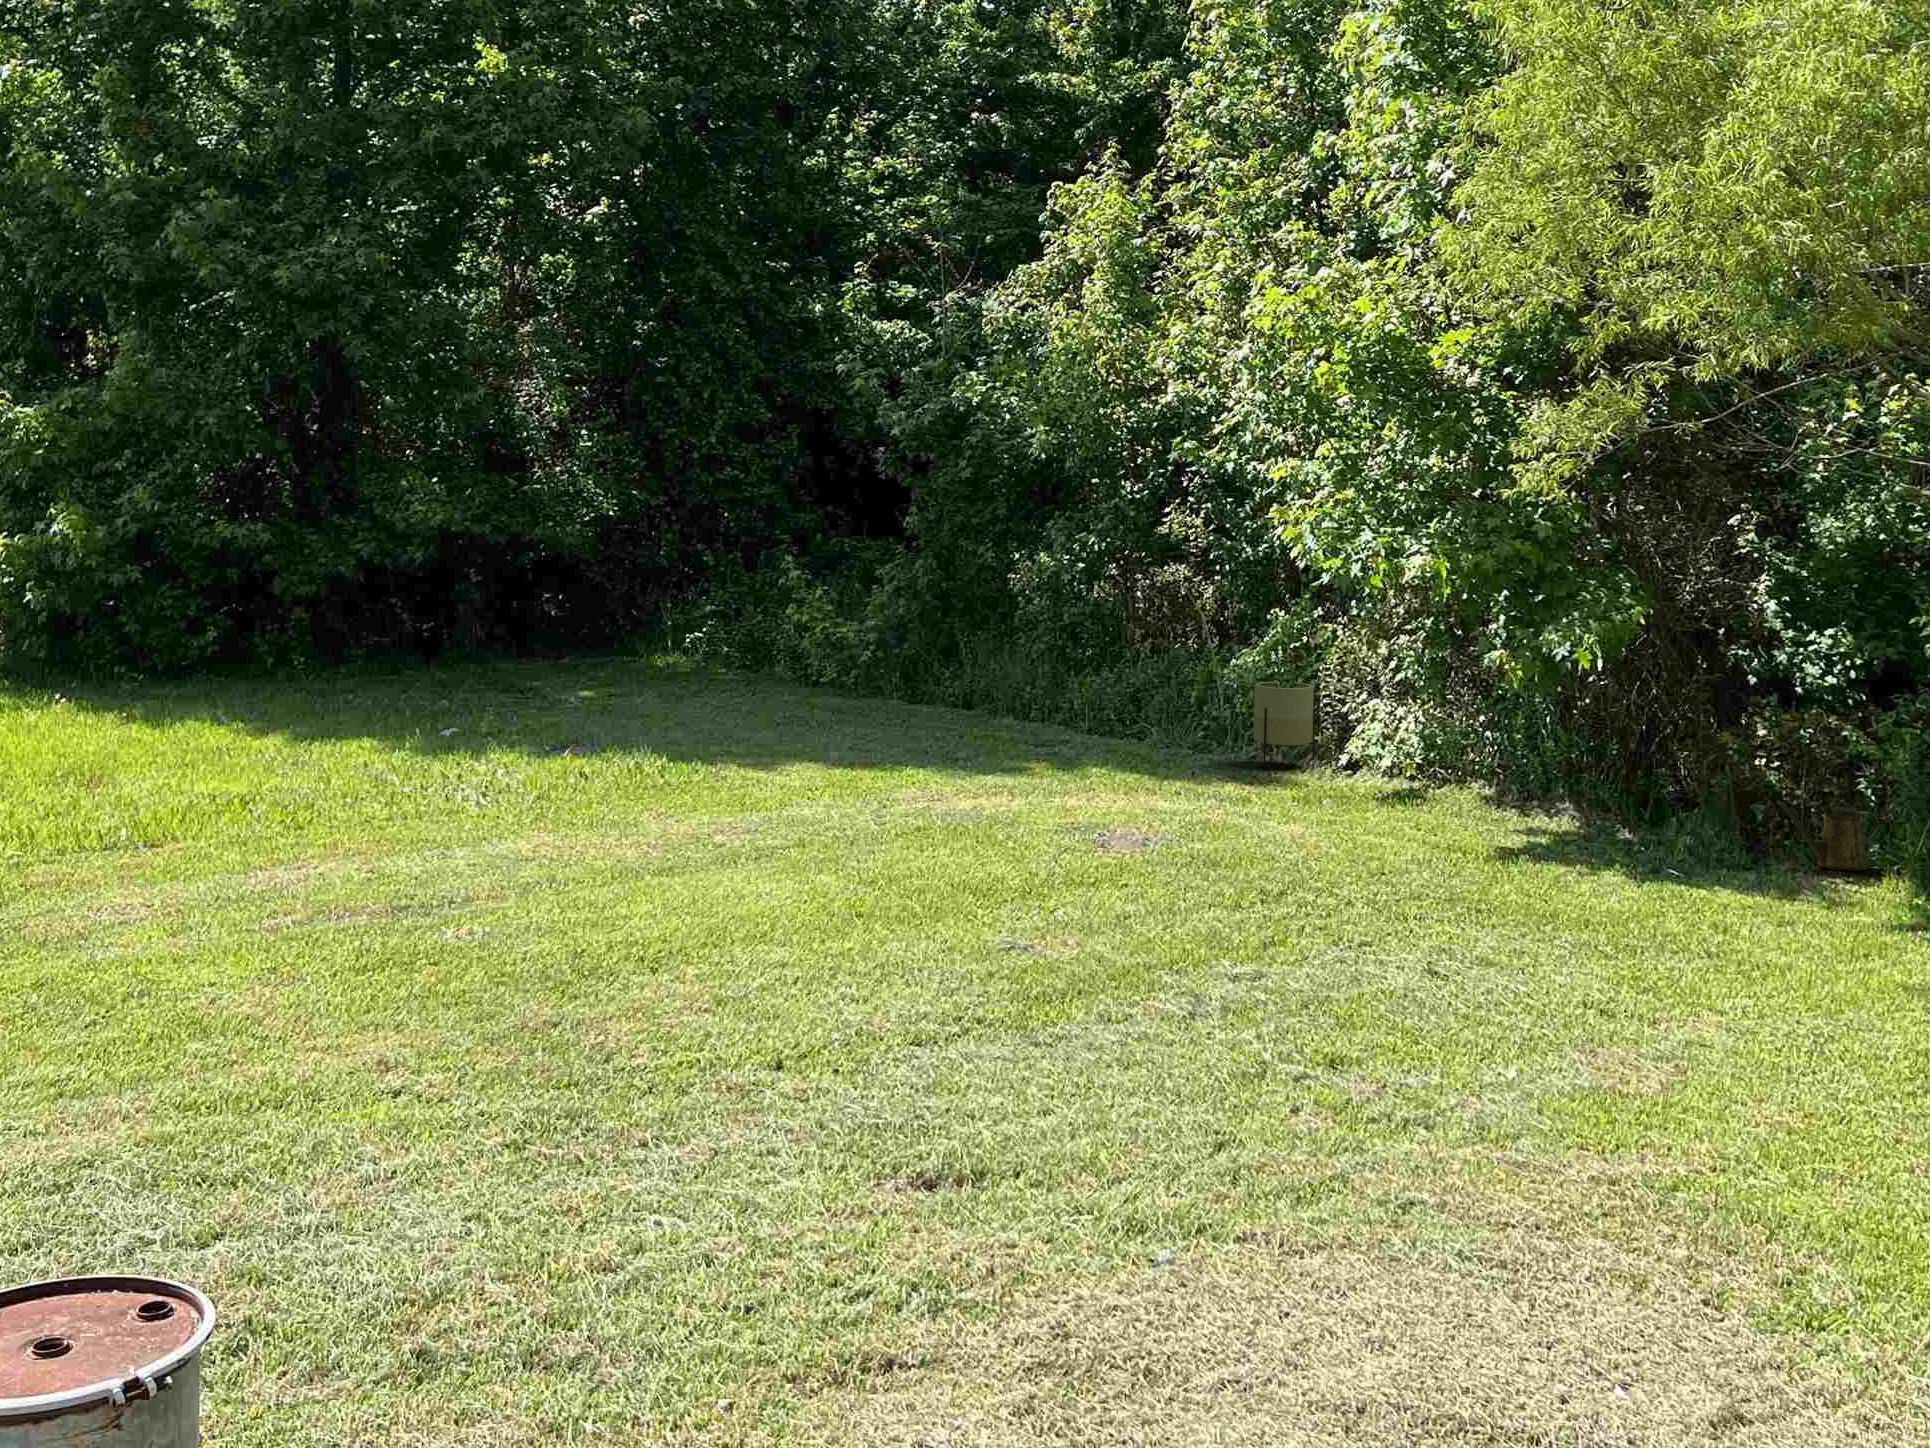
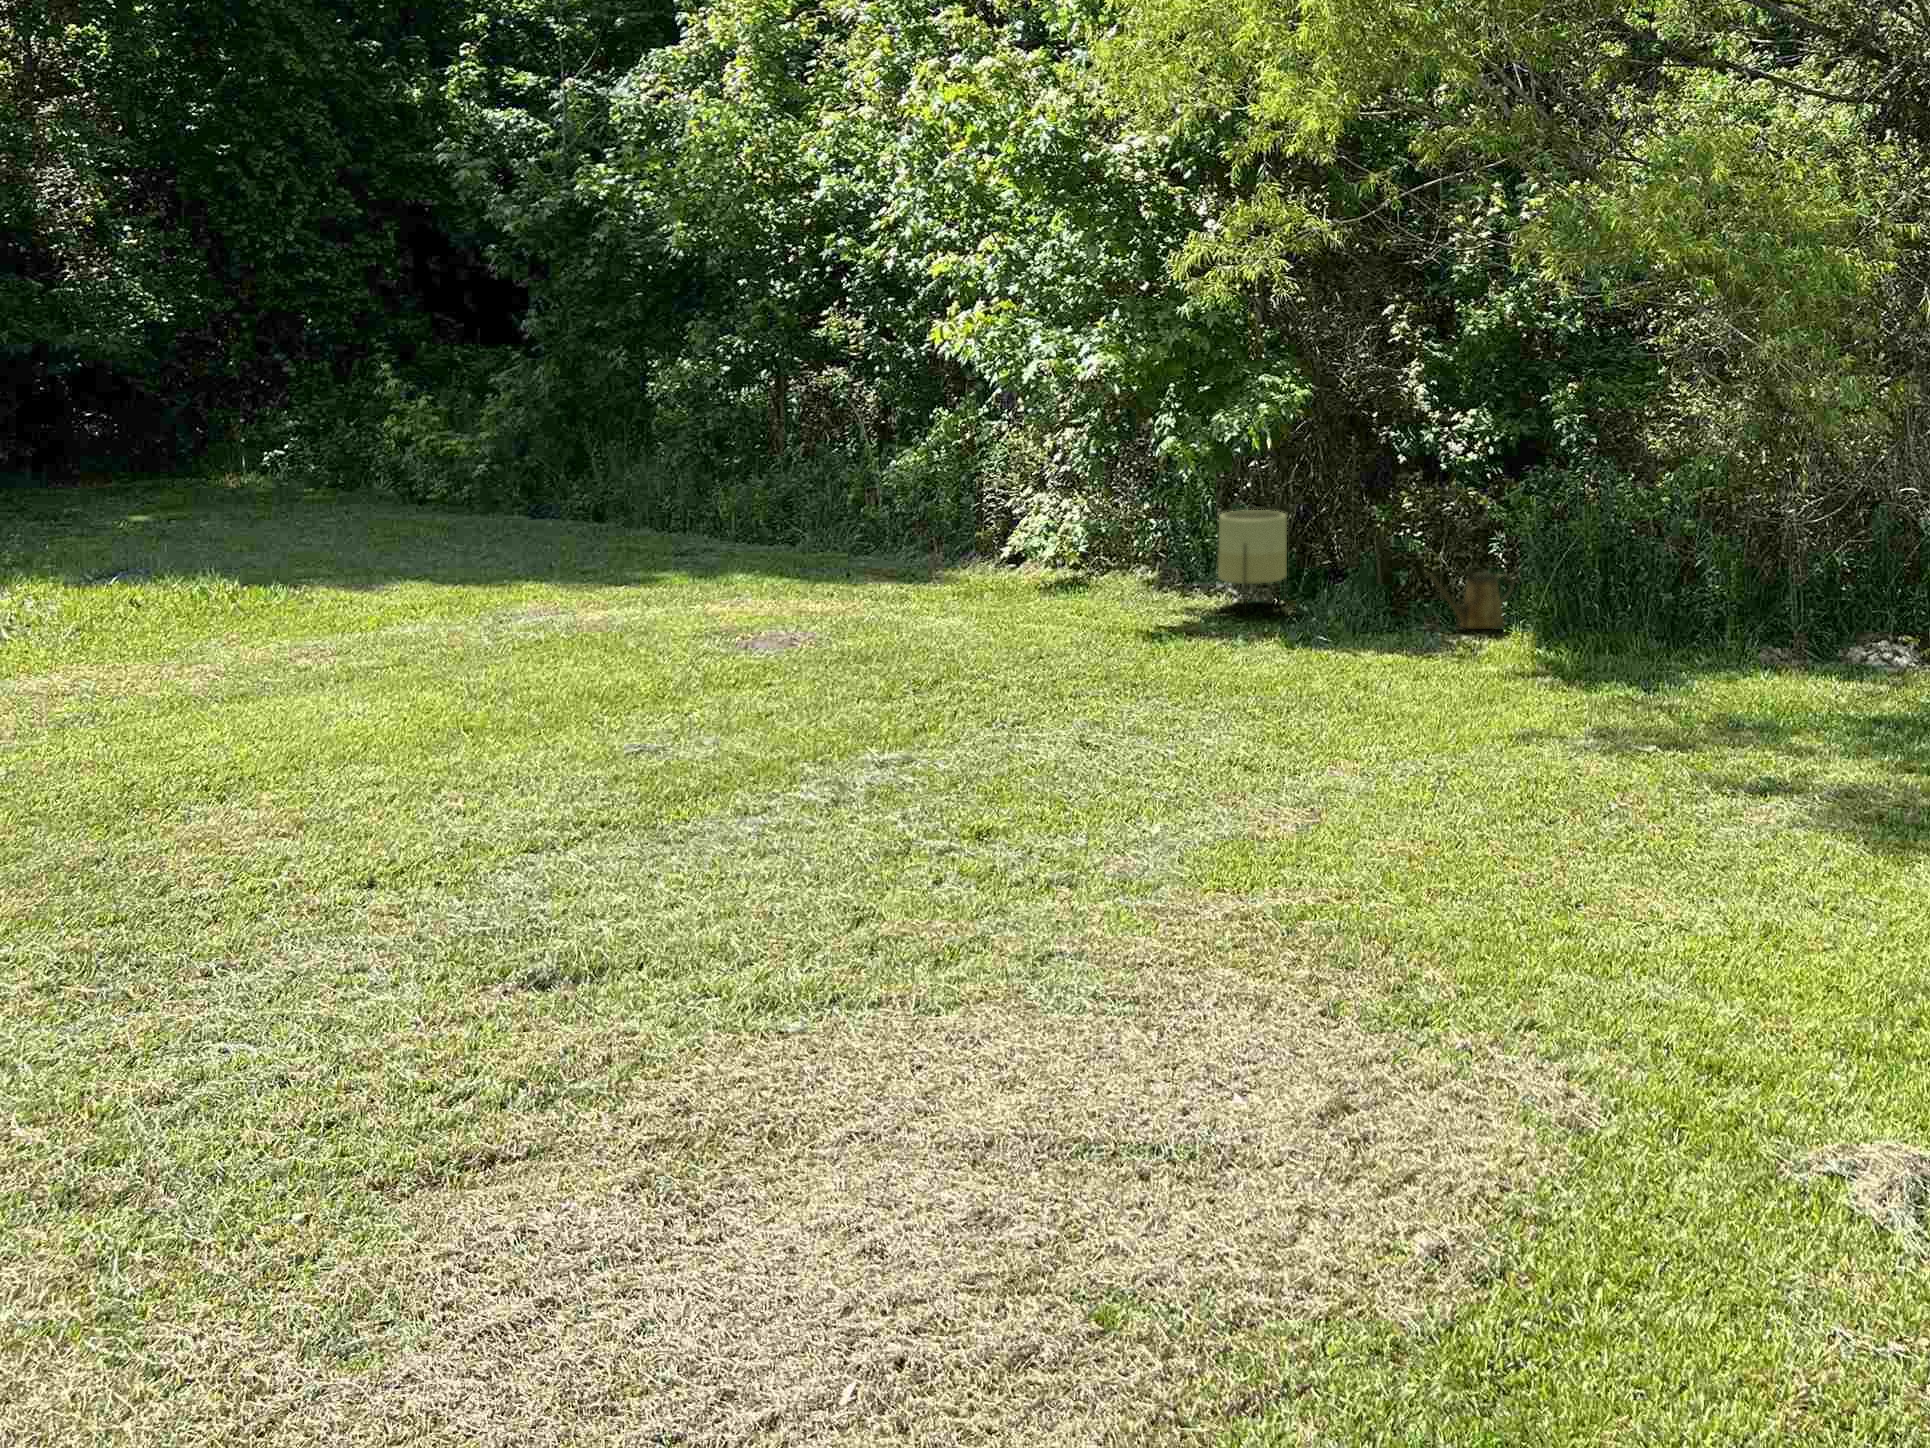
planter: present [1253,682,1315,769] -> present [1218,510,1287,599]

